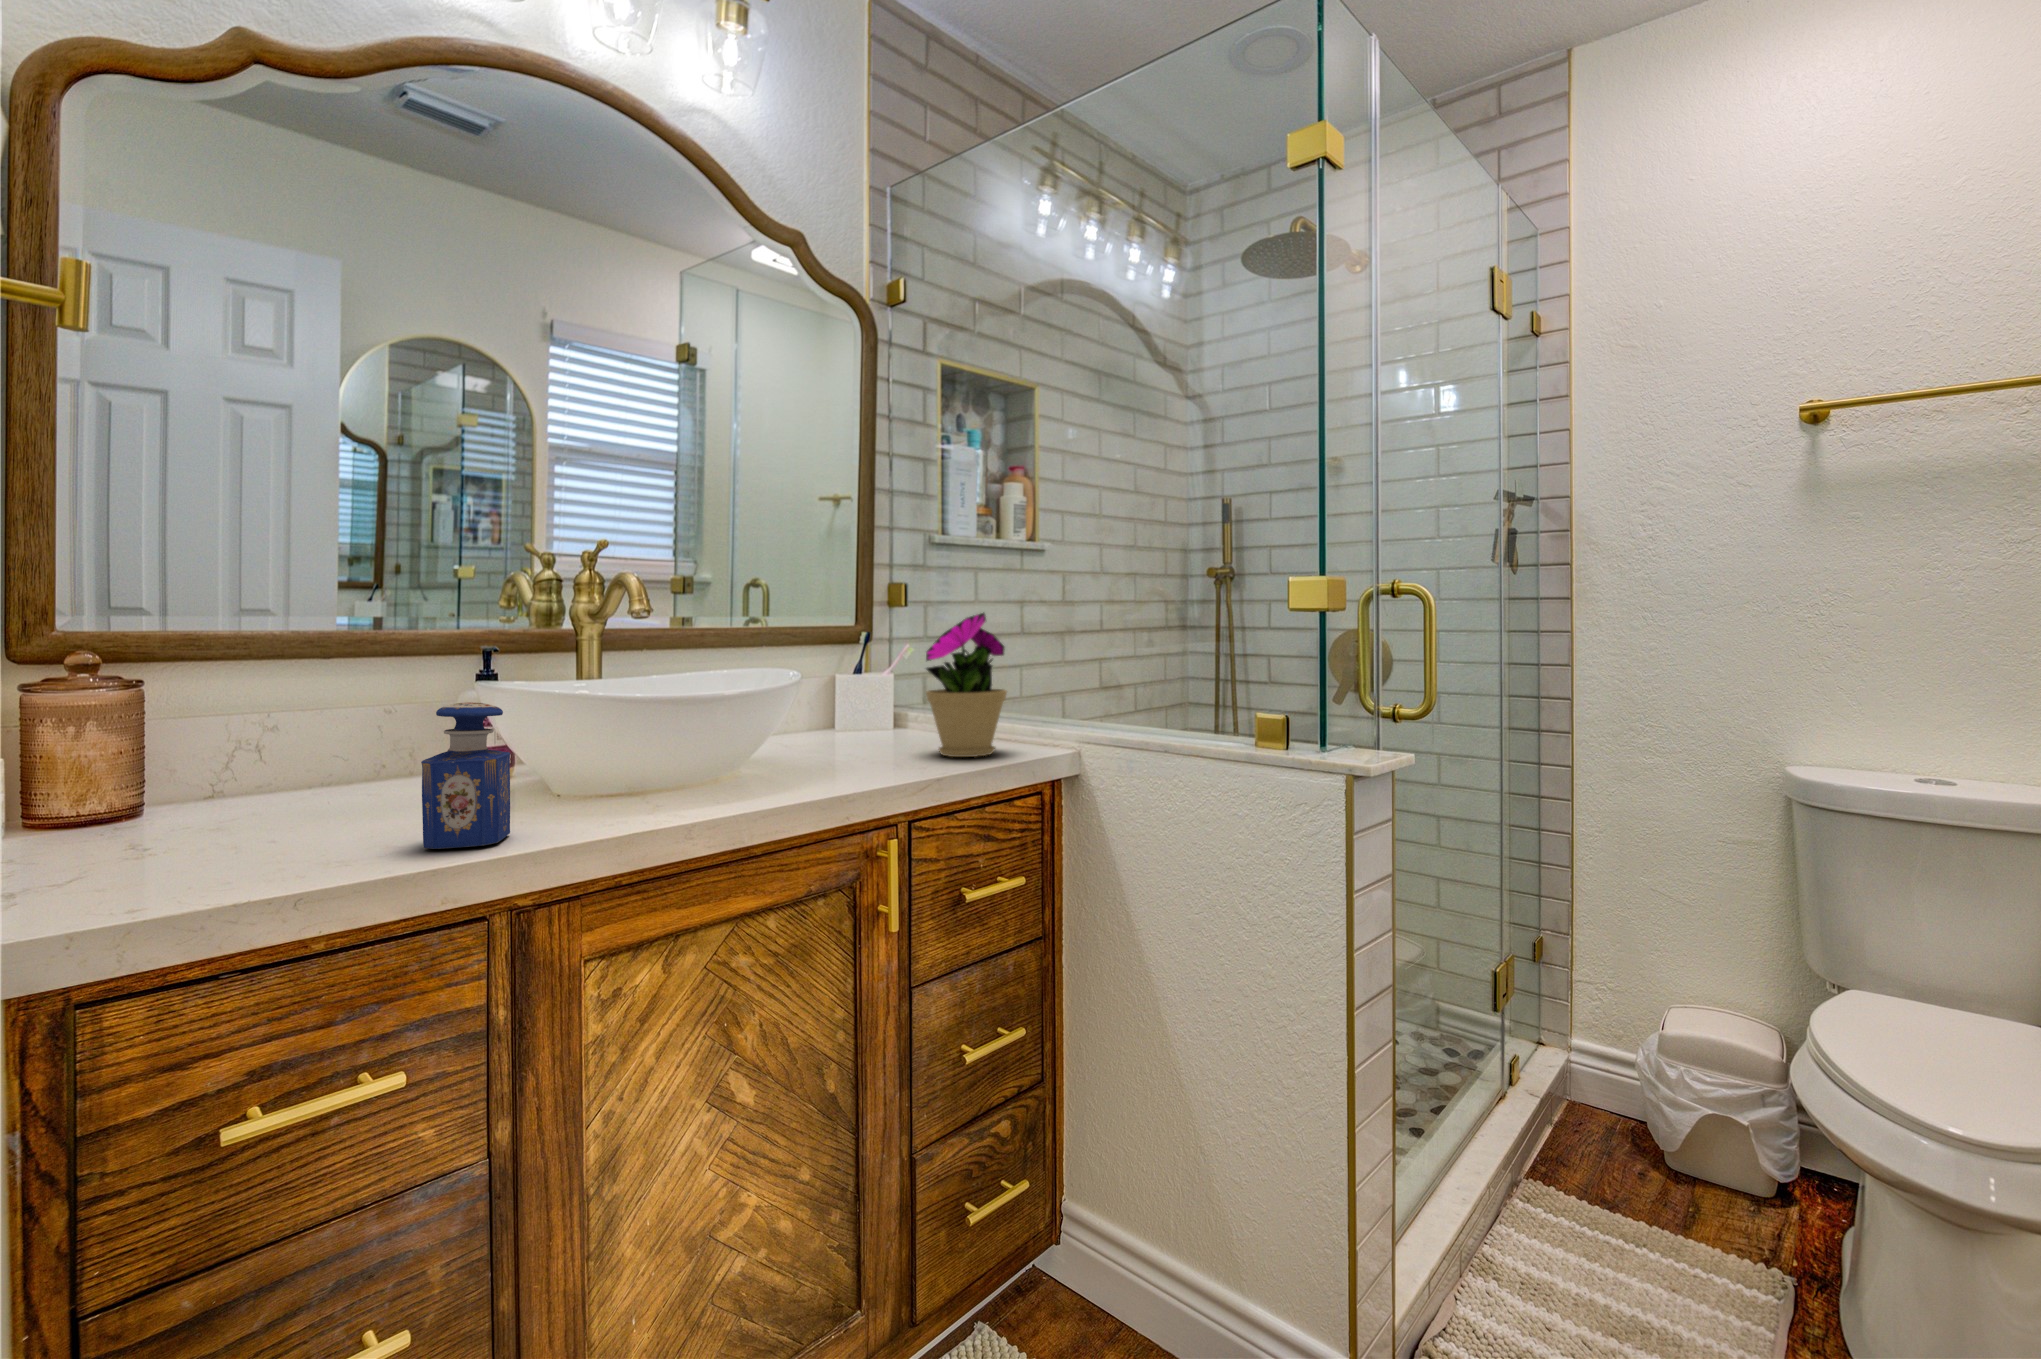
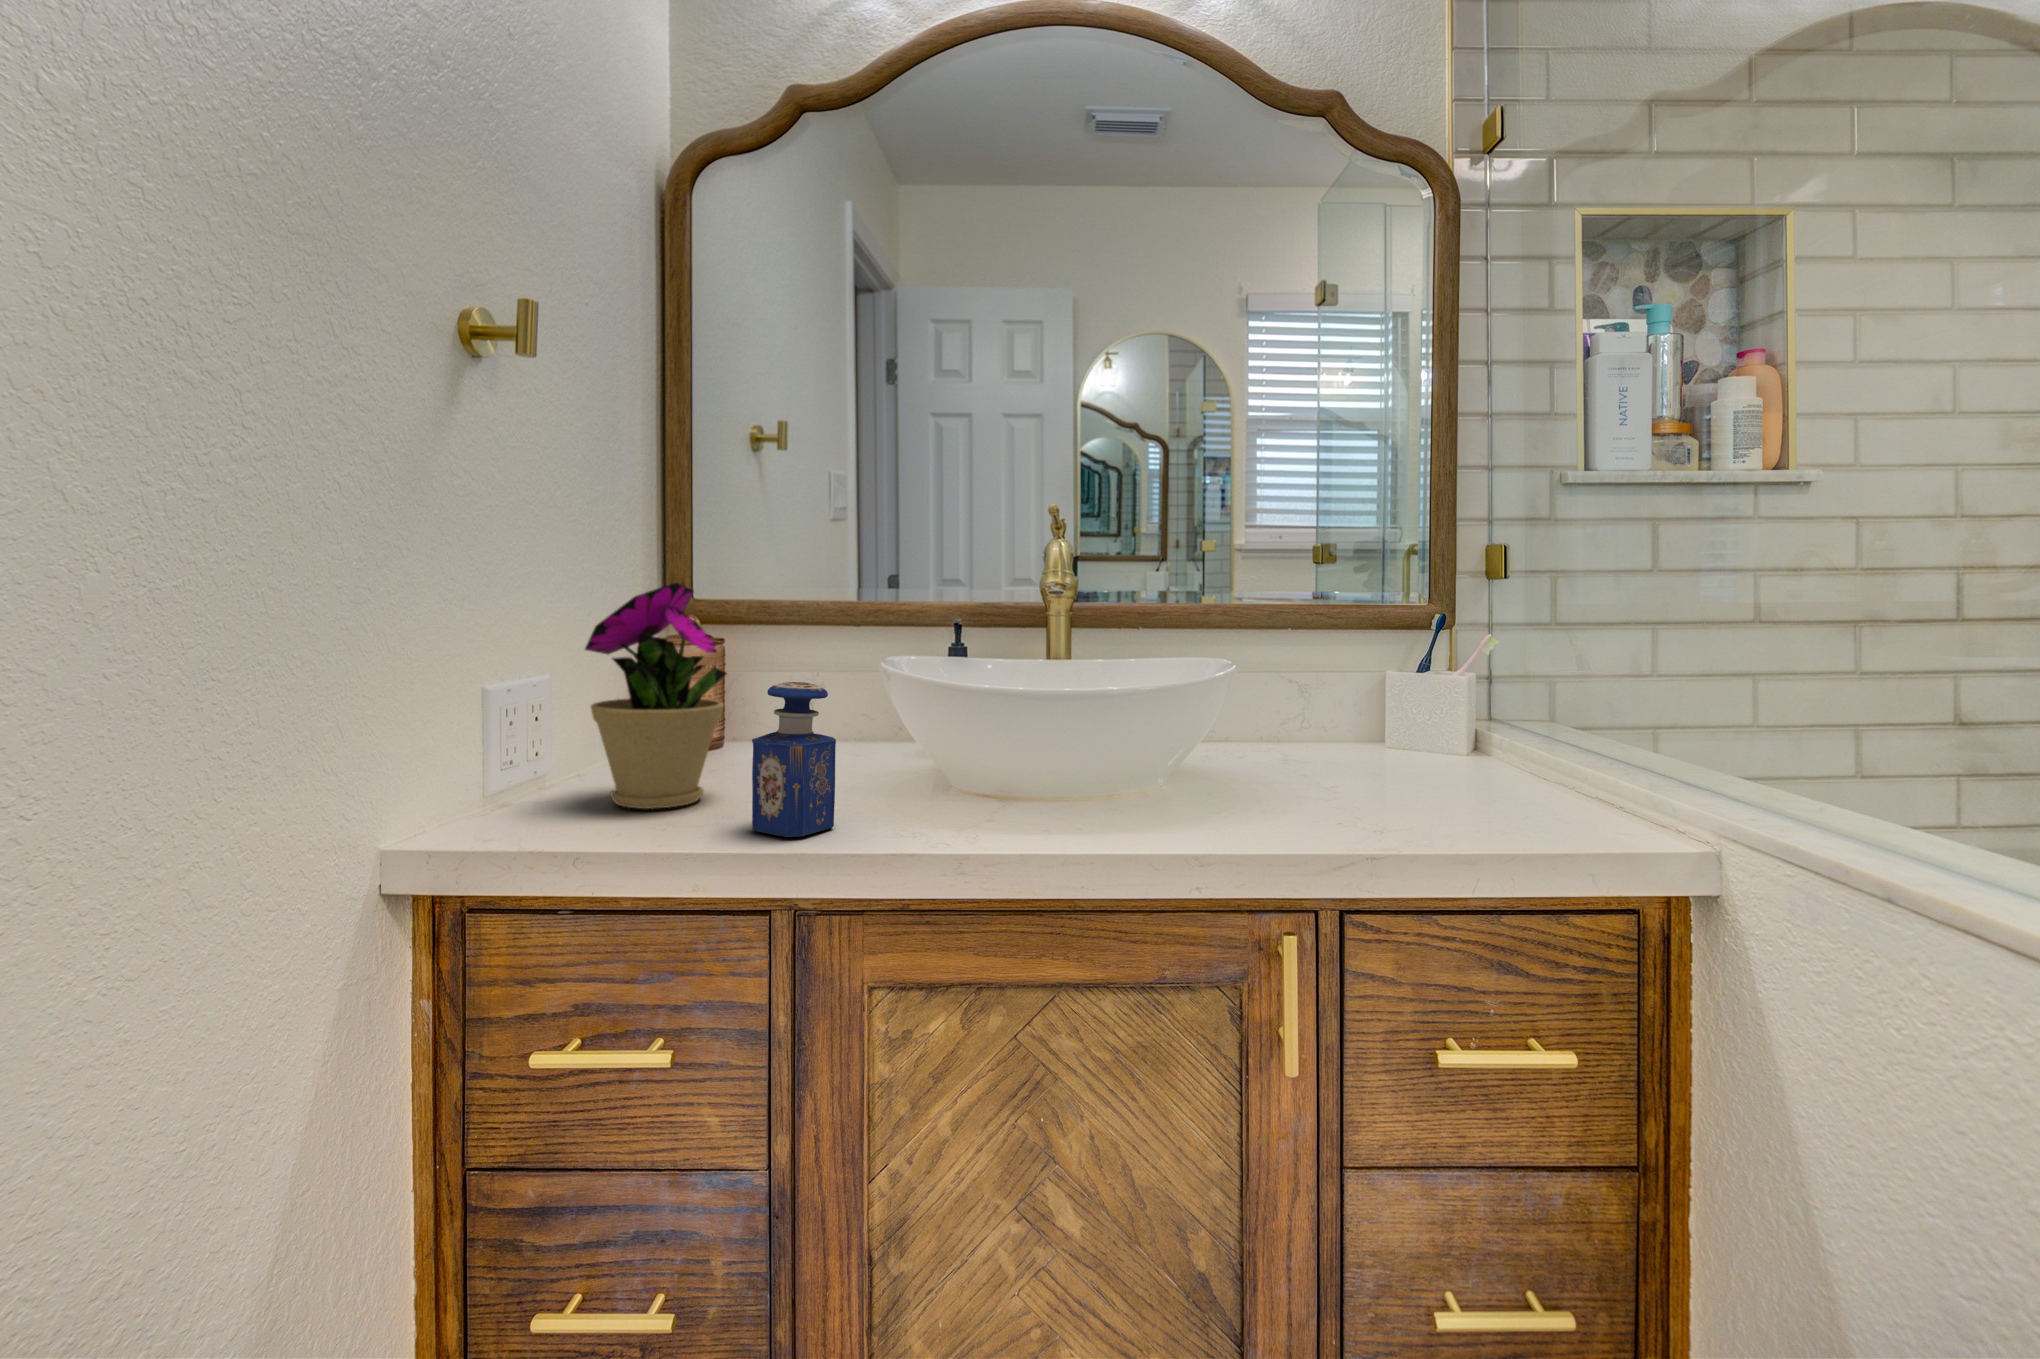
flower pot: present [926,613,1007,757] -> present [585,583,727,809]

